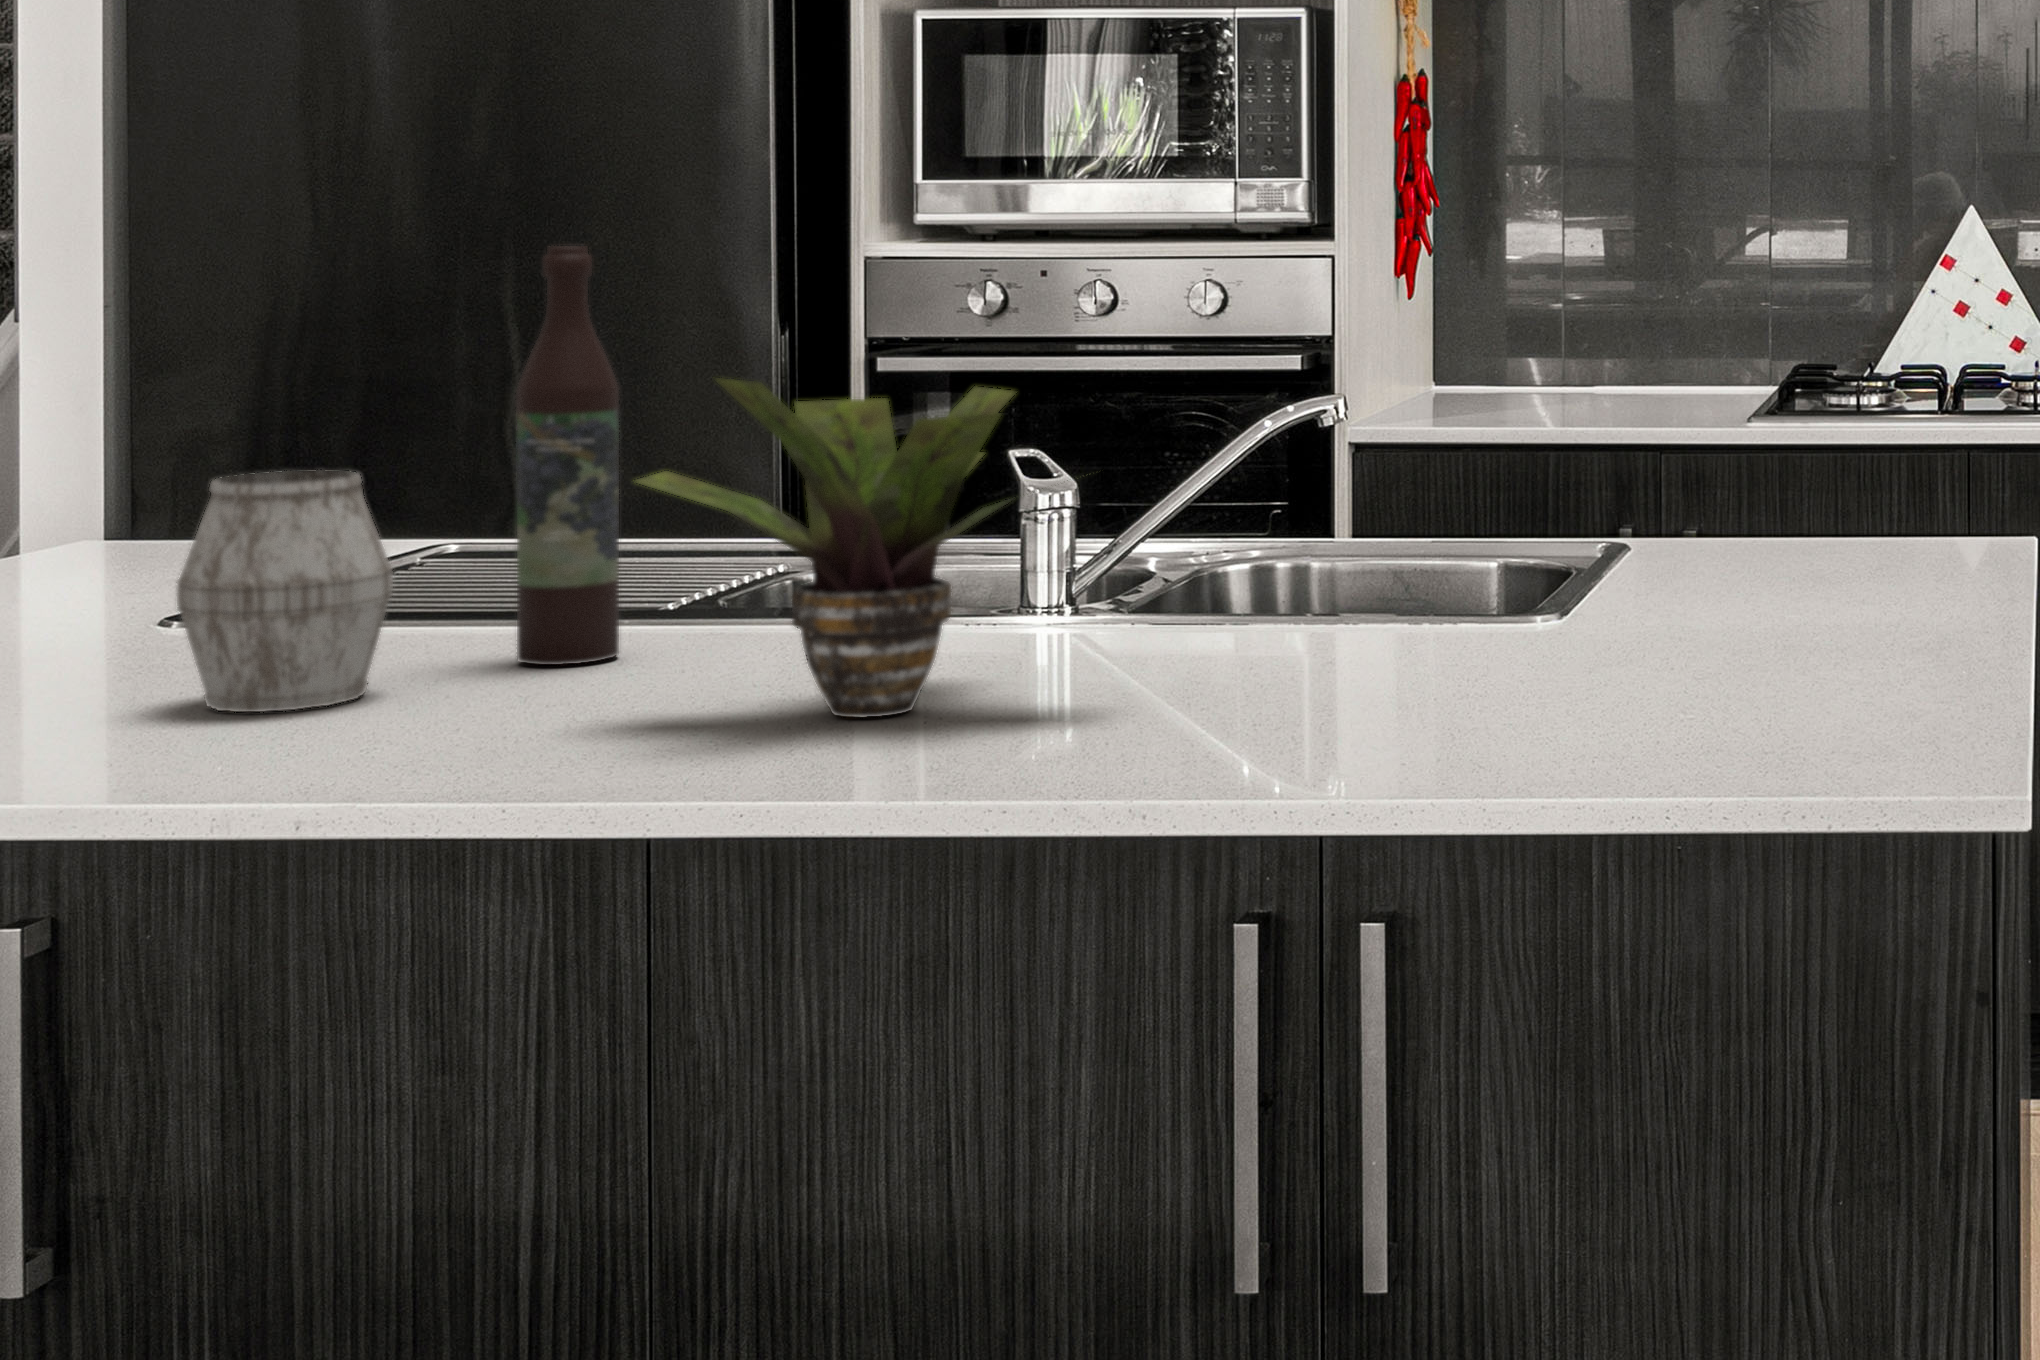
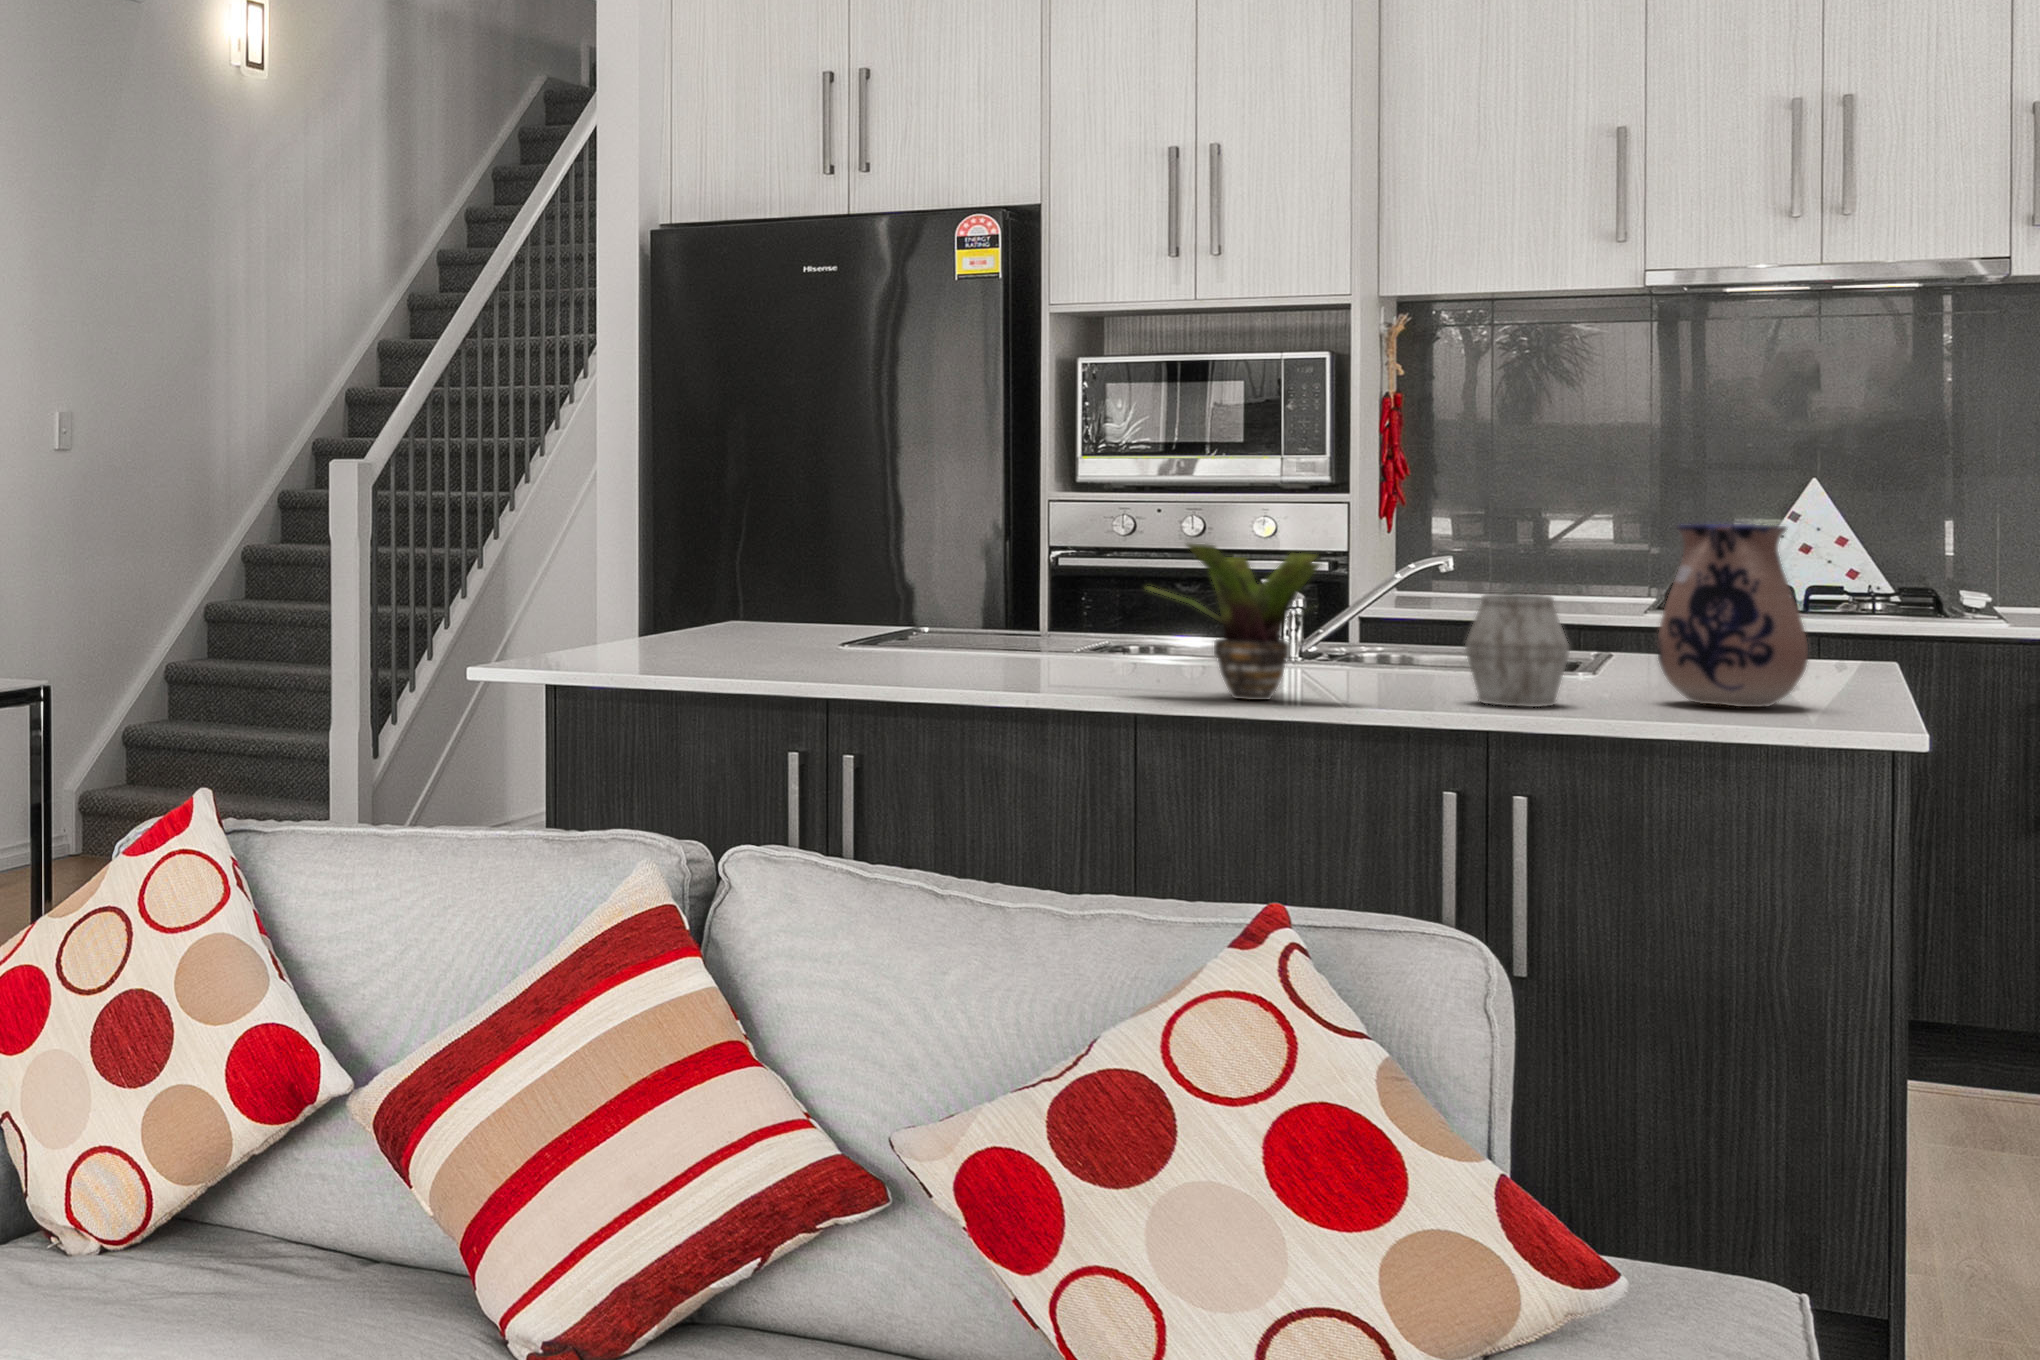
wine bottle: present [516,246,619,665] -> none [1042,486,1088,678]
ceramic pitcher: none [1651,304,1892,659] -> present [1657,523,1808,707]
mug: present [177,470,393,712] -> present [1465,594,1569,707]

